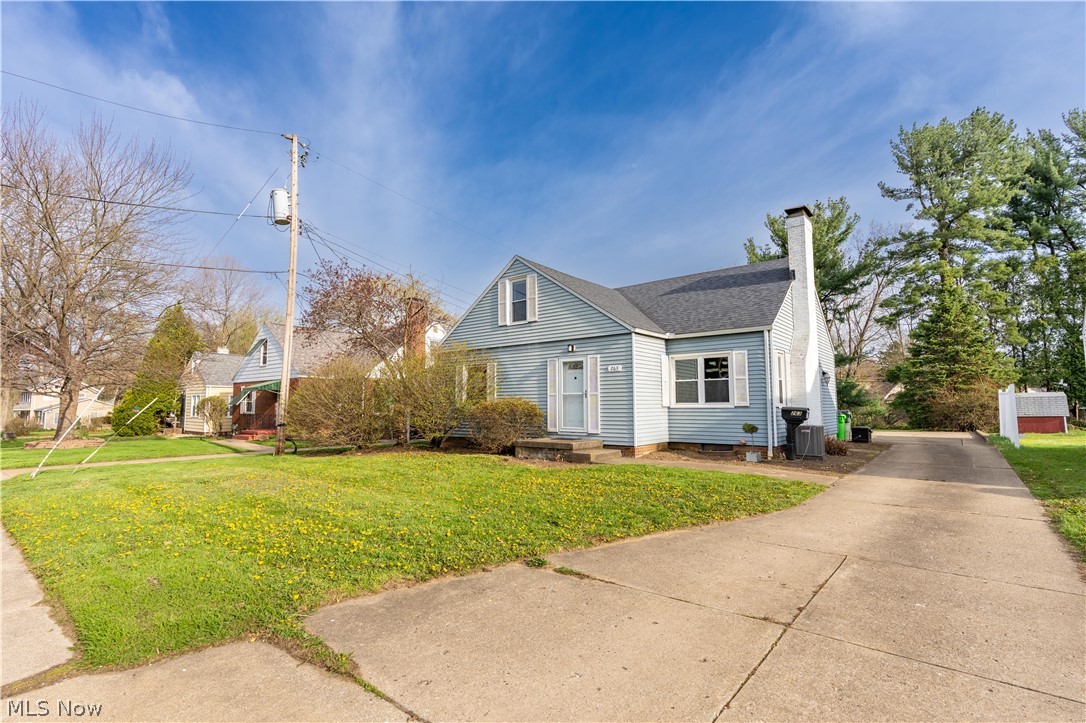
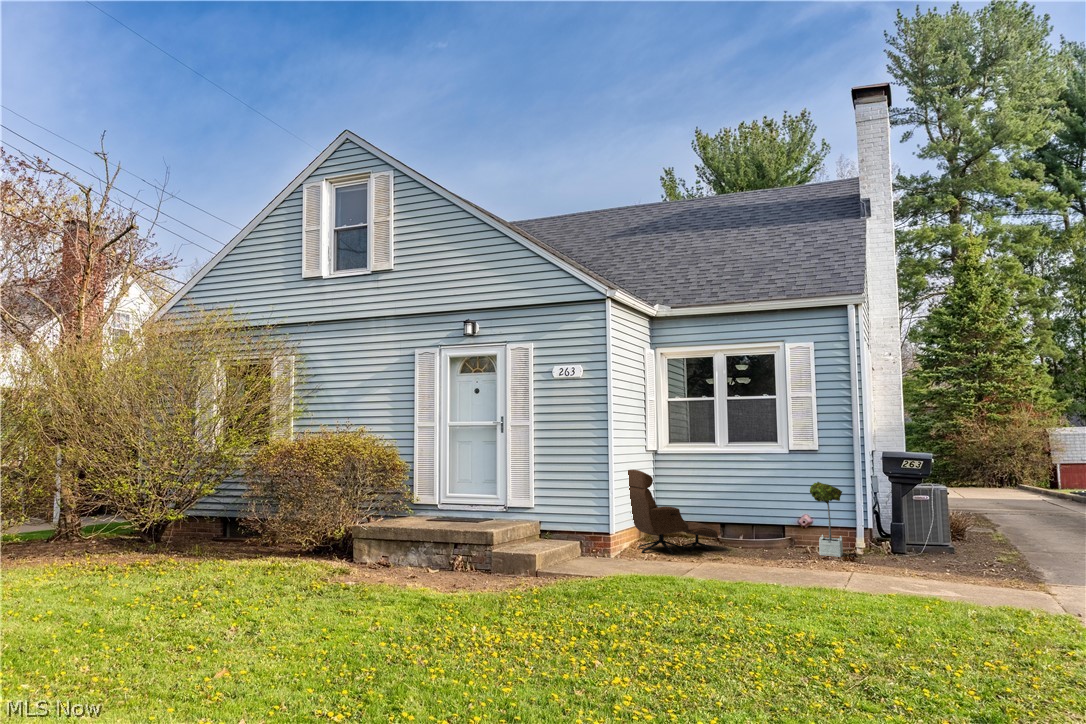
lounge chair: none [647,416,695,458] -> present [628,470,718,555]

